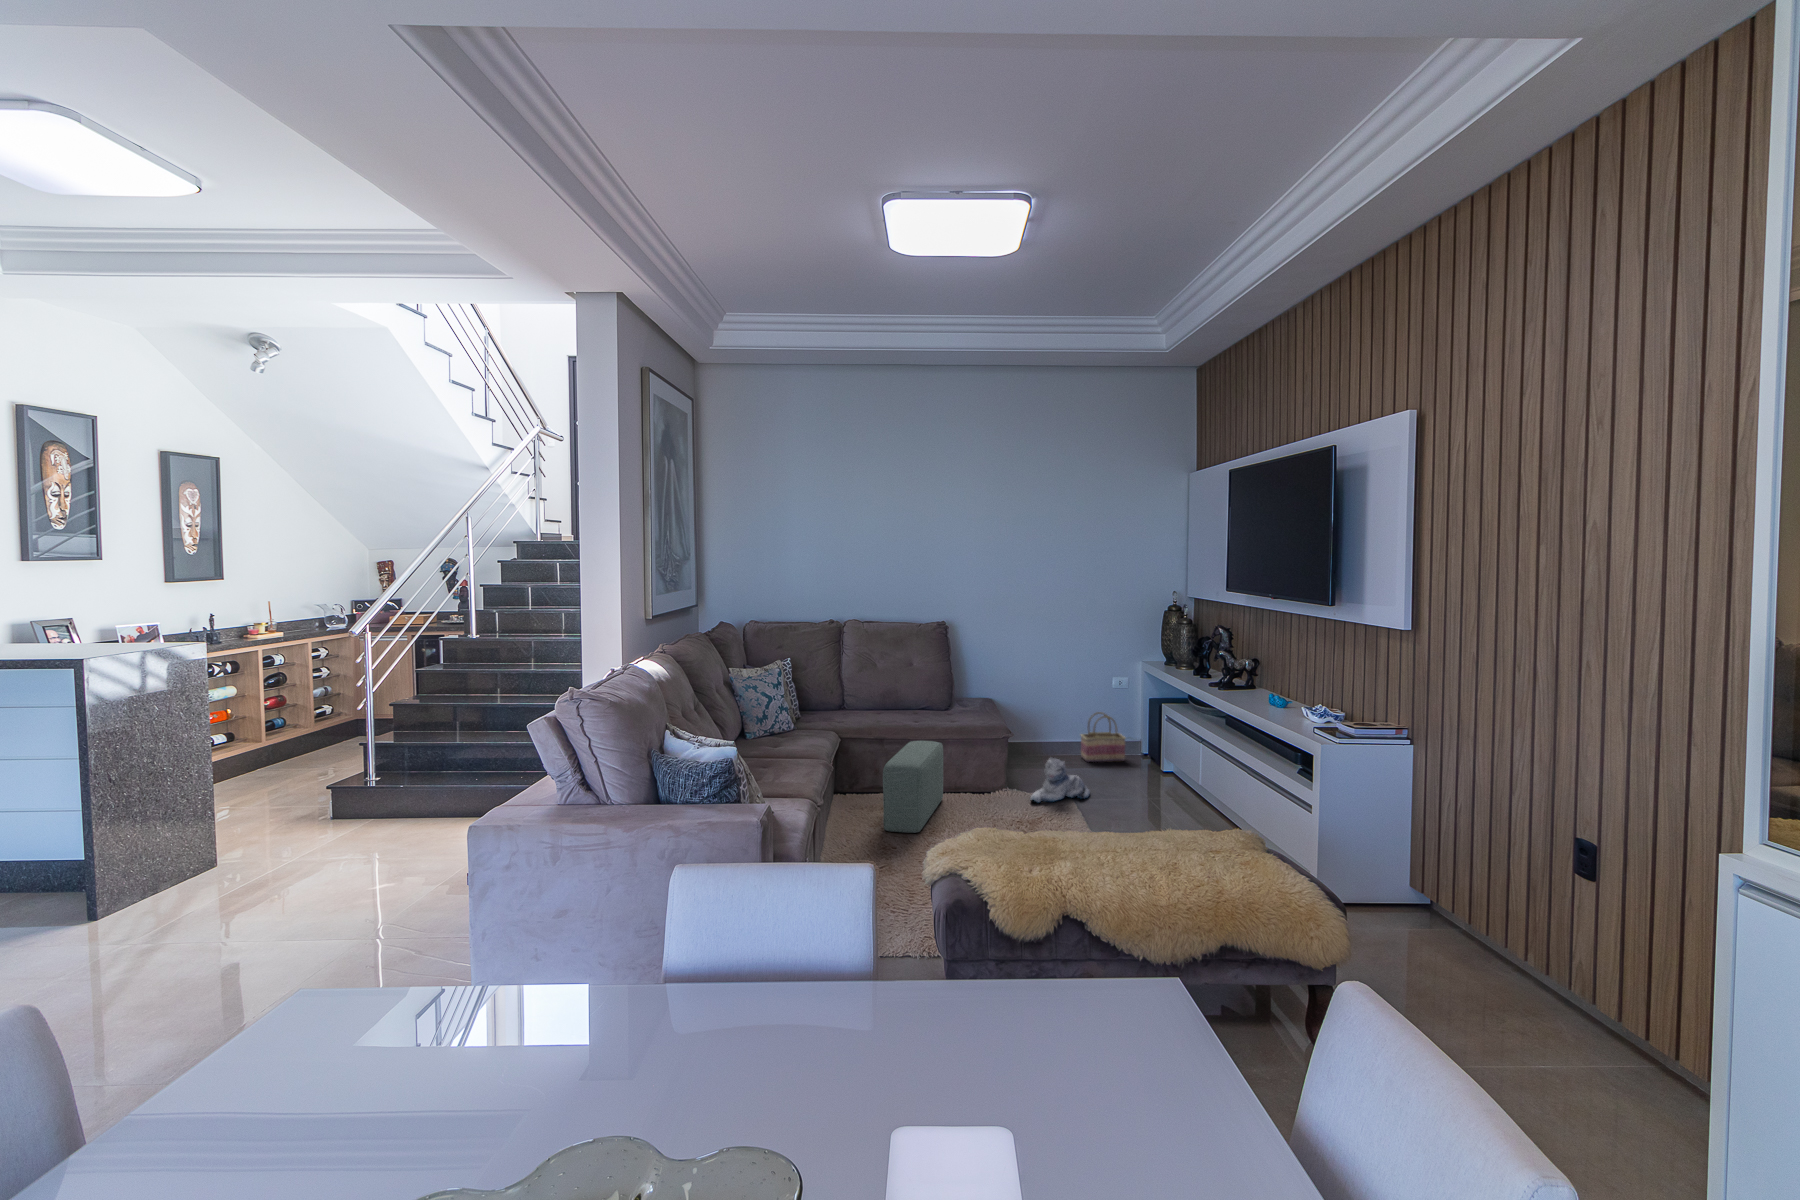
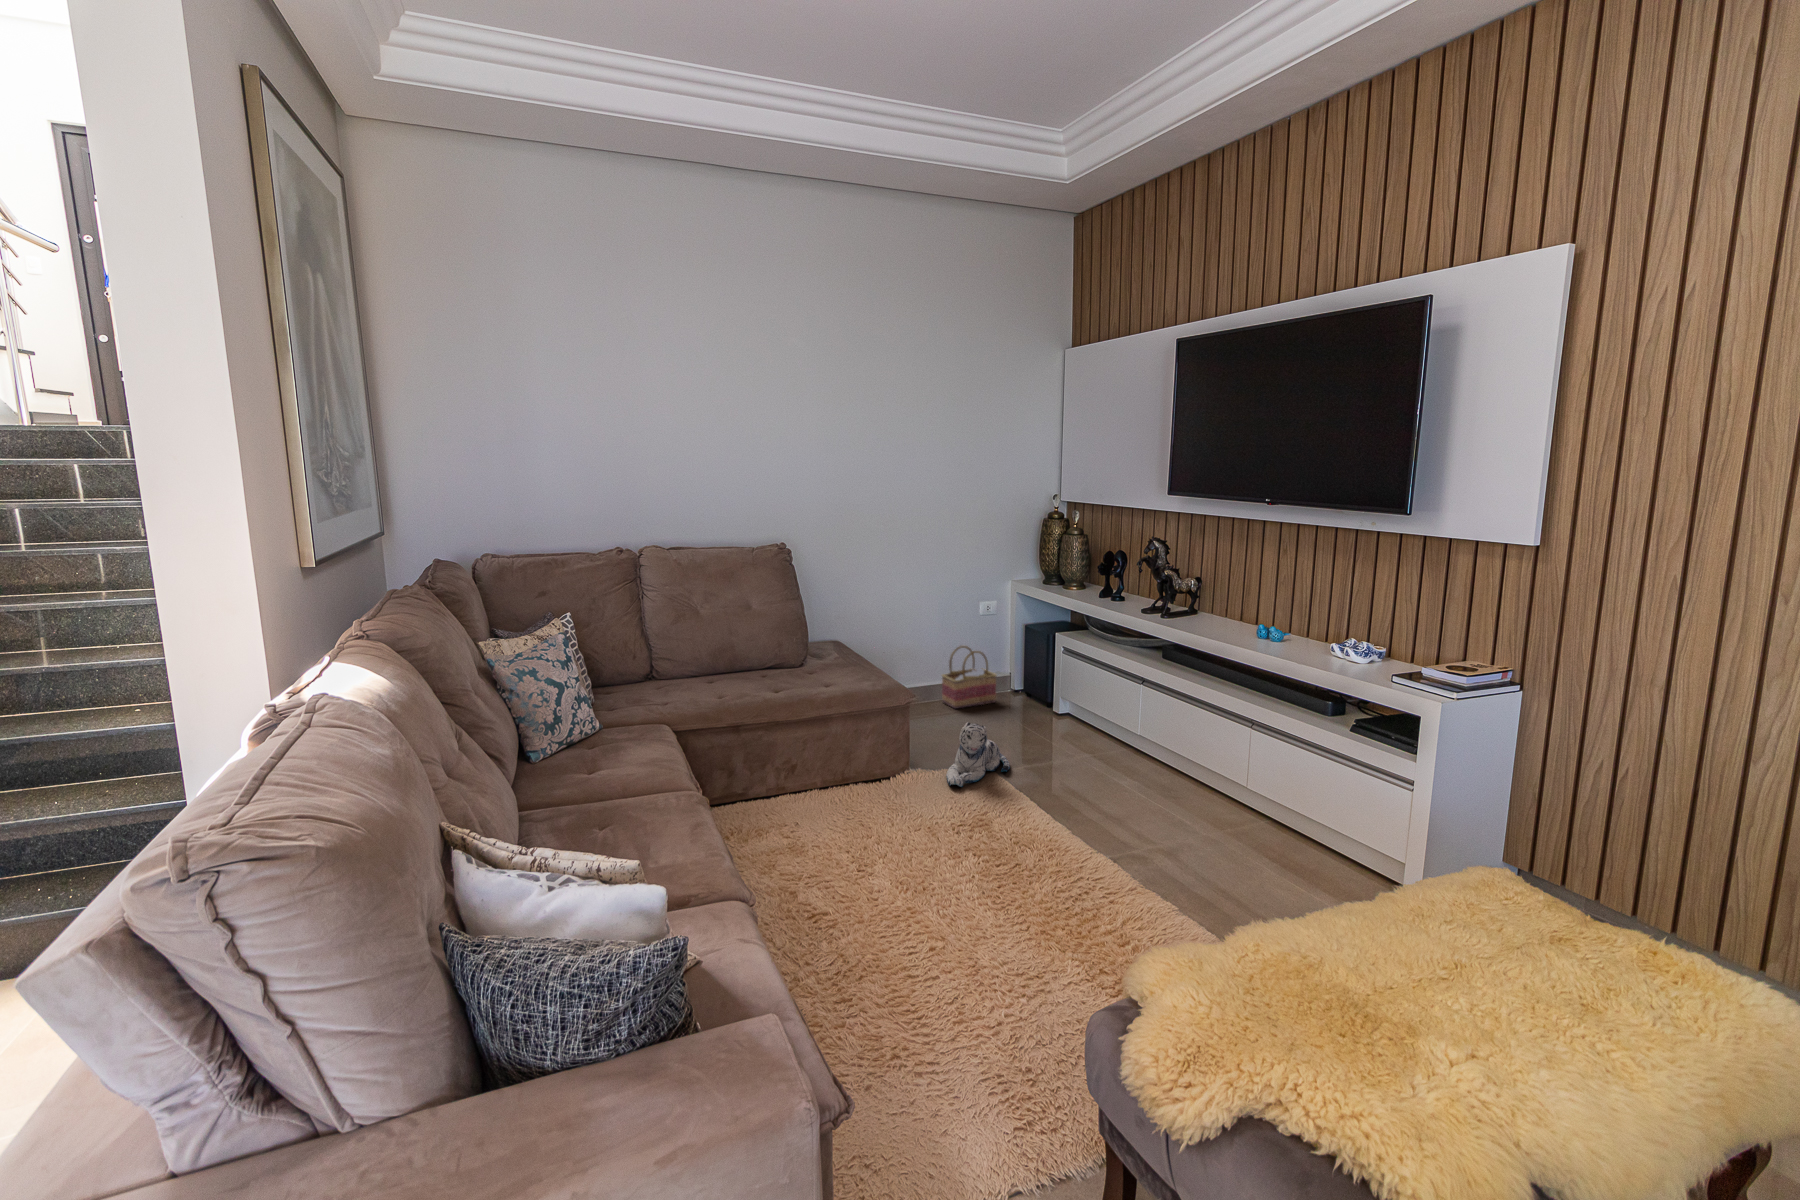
pouf: present [883,741,943,833] -> none [782,723,851,882]

